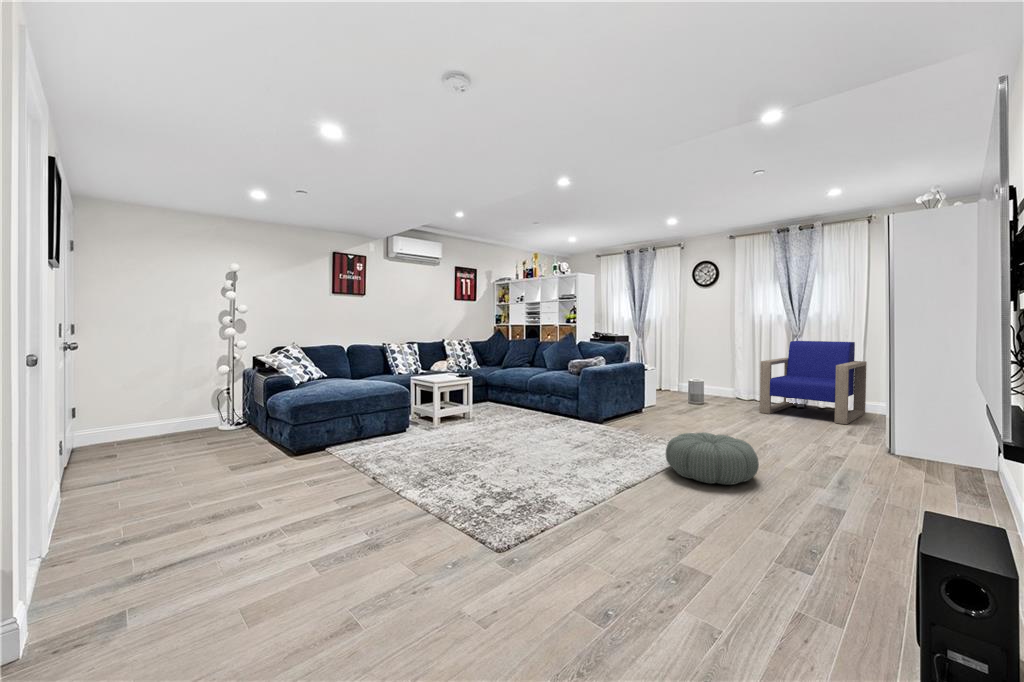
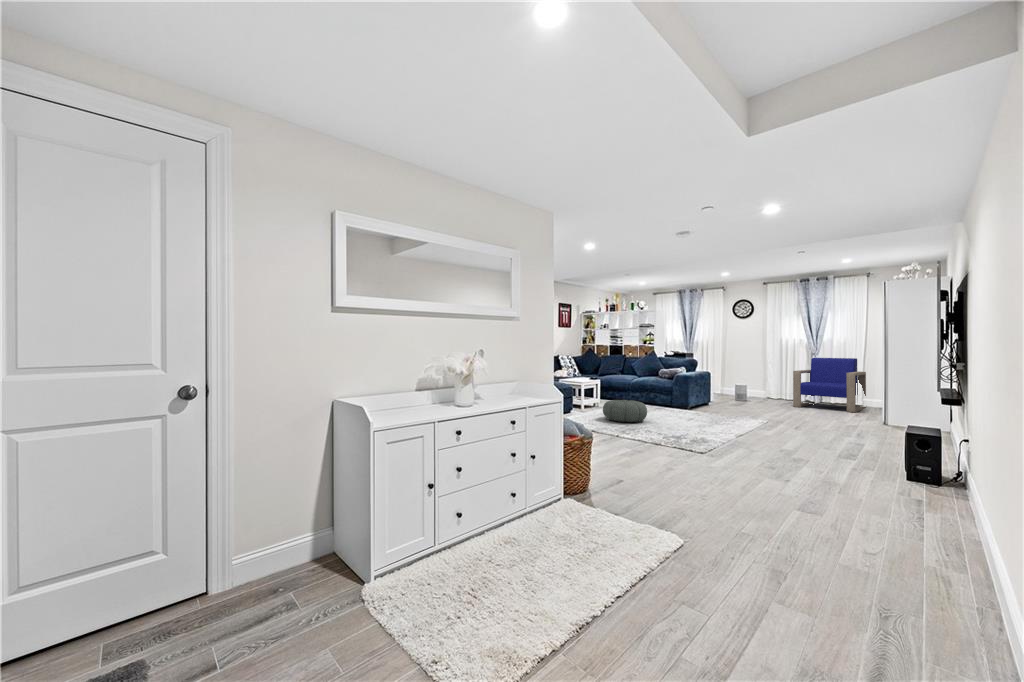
pouf: present [666,432,759,485] -> present [603,400,647,422]

